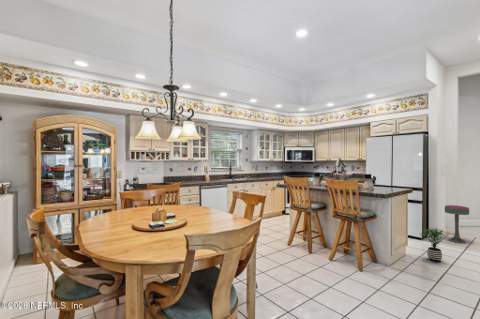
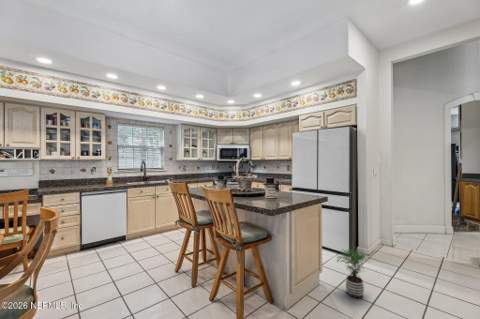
bar stool: present [445,205,469,243] -> none [376,212,403,259]

